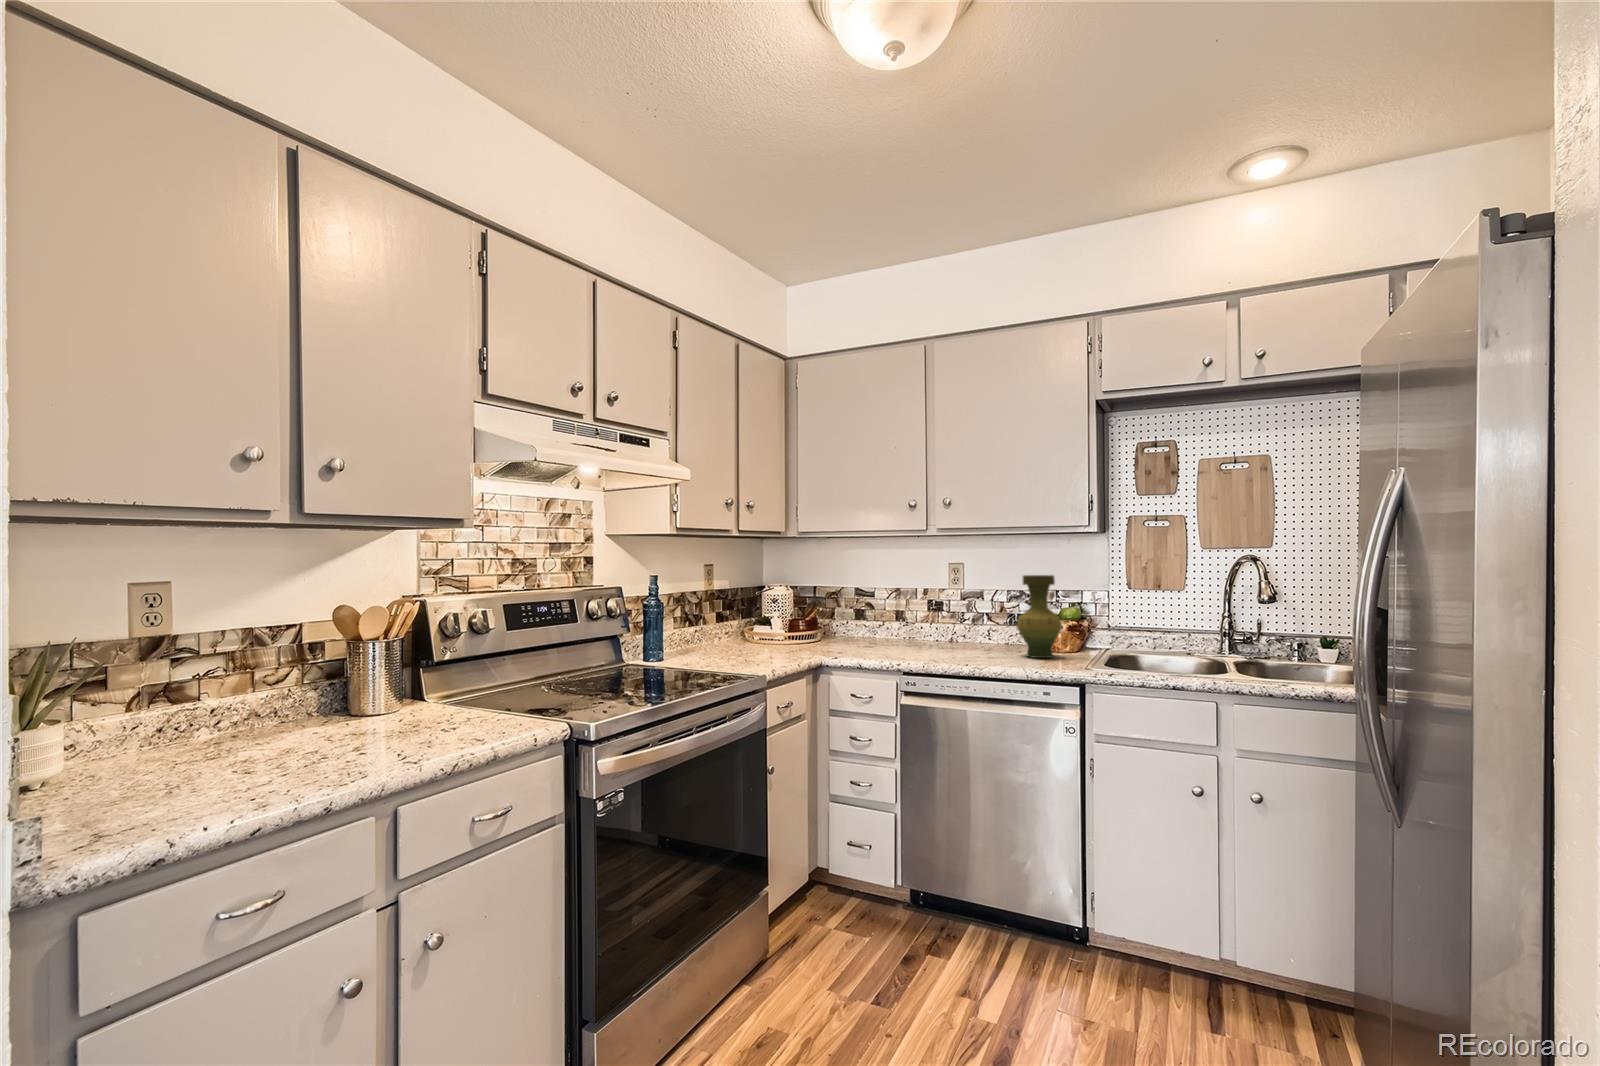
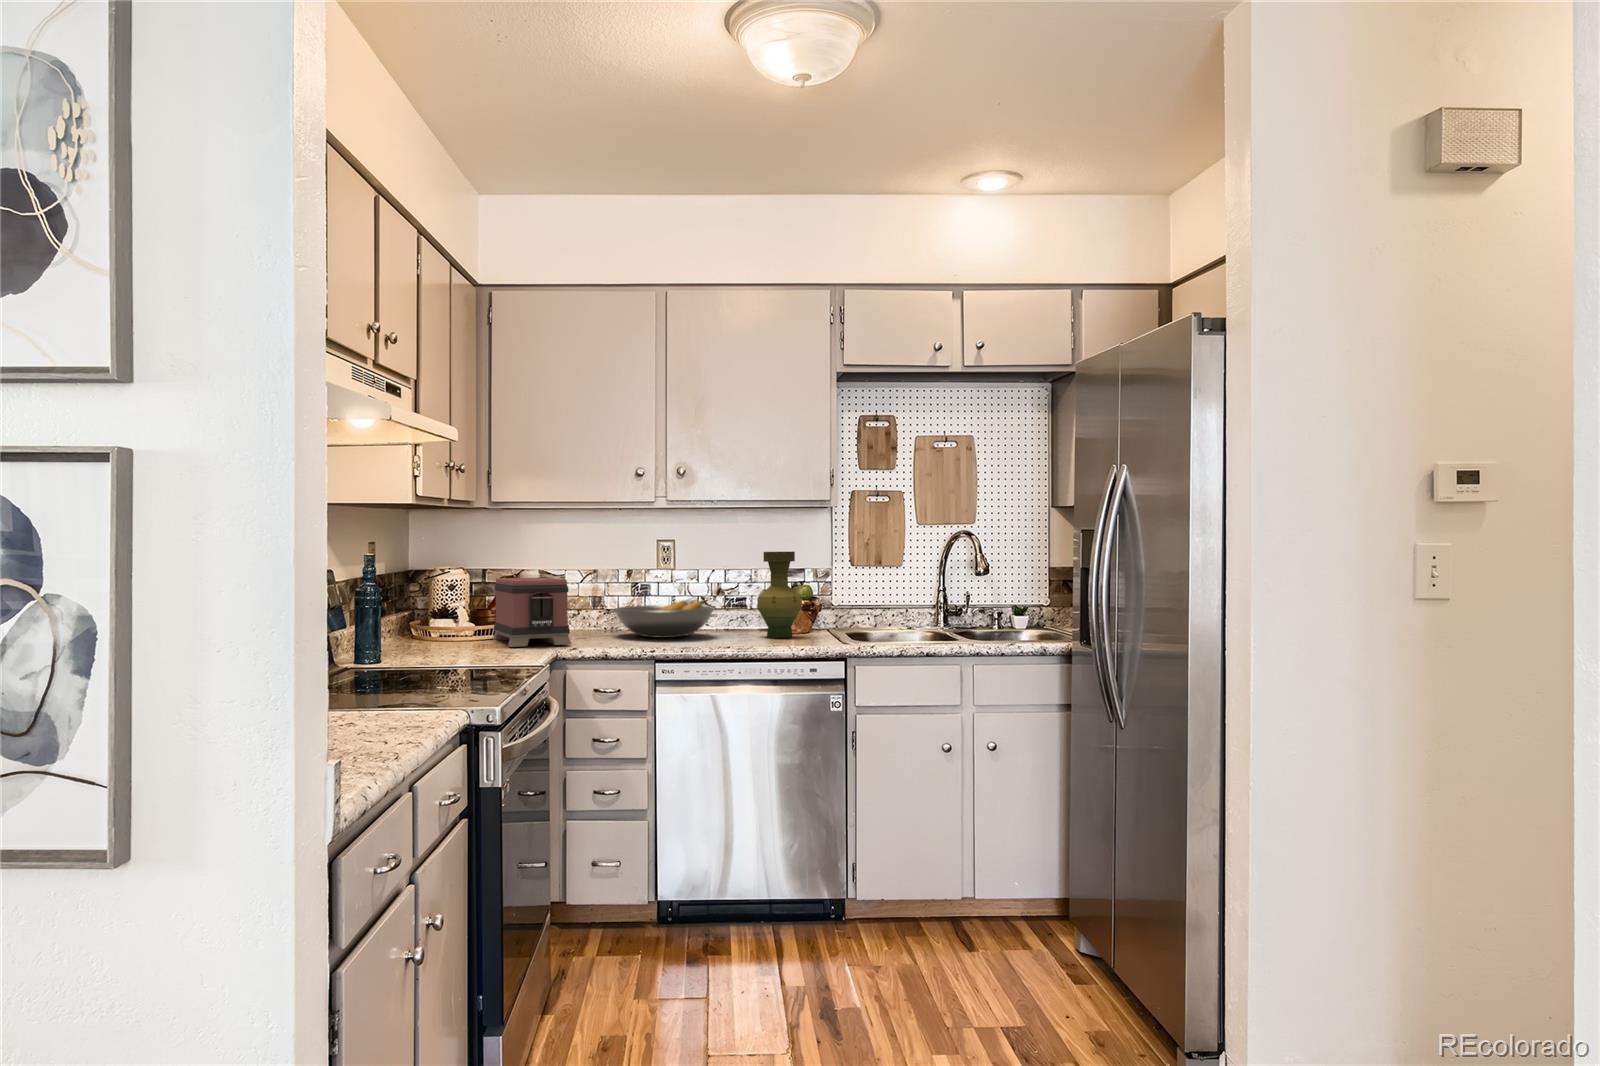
toaster: none [782,595,840,654] -> present [493,577,571,647]
fruit bowl: none [889,619,978,651] -> present [615,601,714,638]

